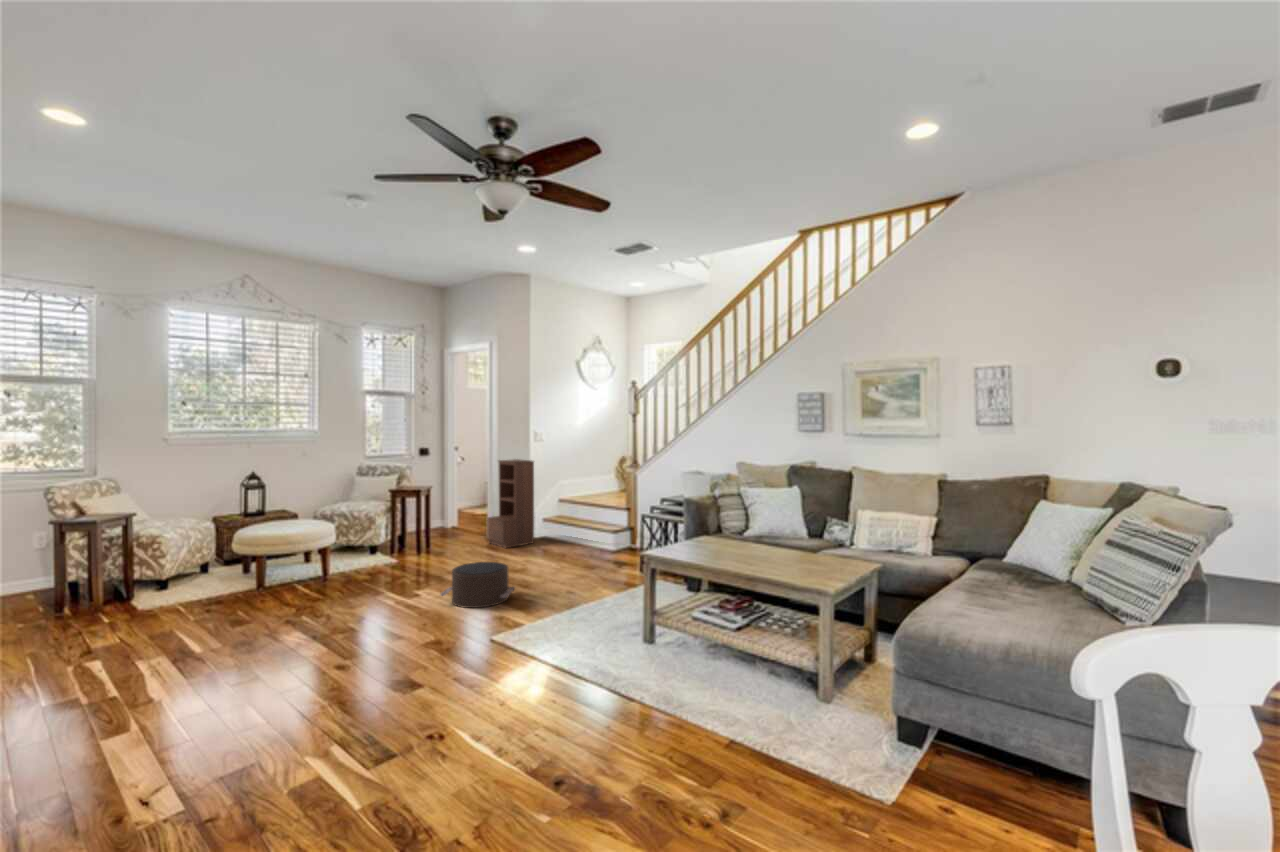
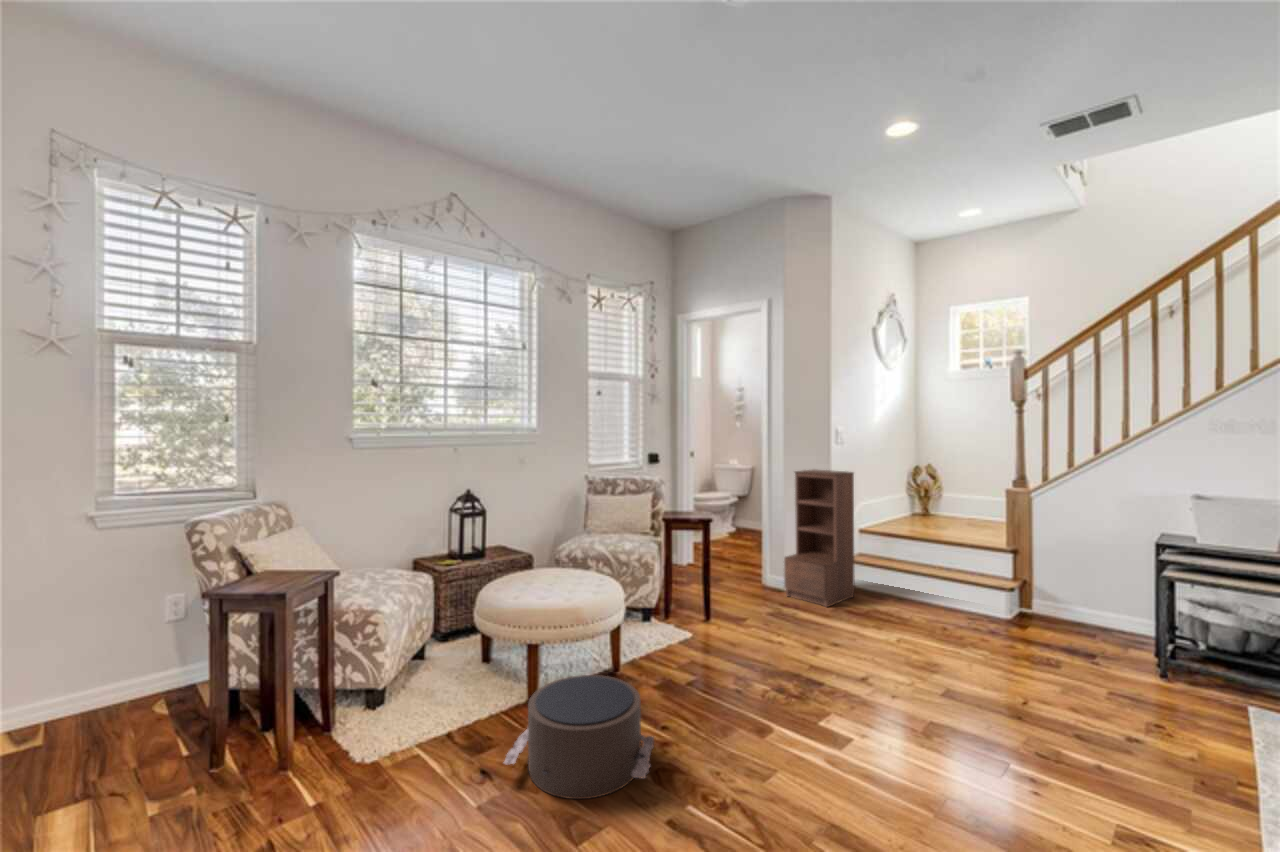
pouf: present [440,562,514,608] -> present [504,675,654,799]

